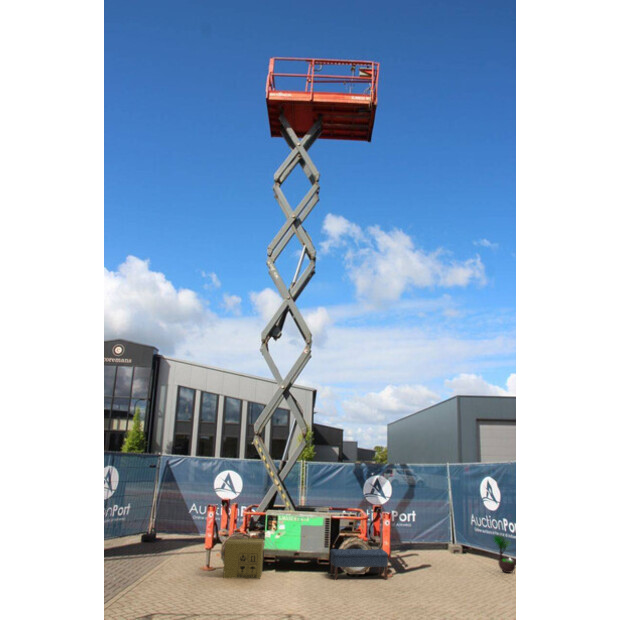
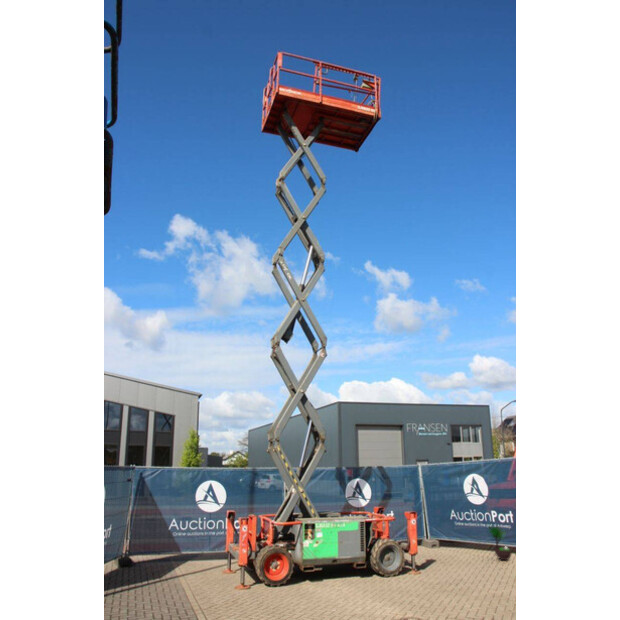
cardboard box: present [223,538,264,579] -> none [265,549,311,595]
bench: present [330,549,388,580] -> none [367,548,423,584]

